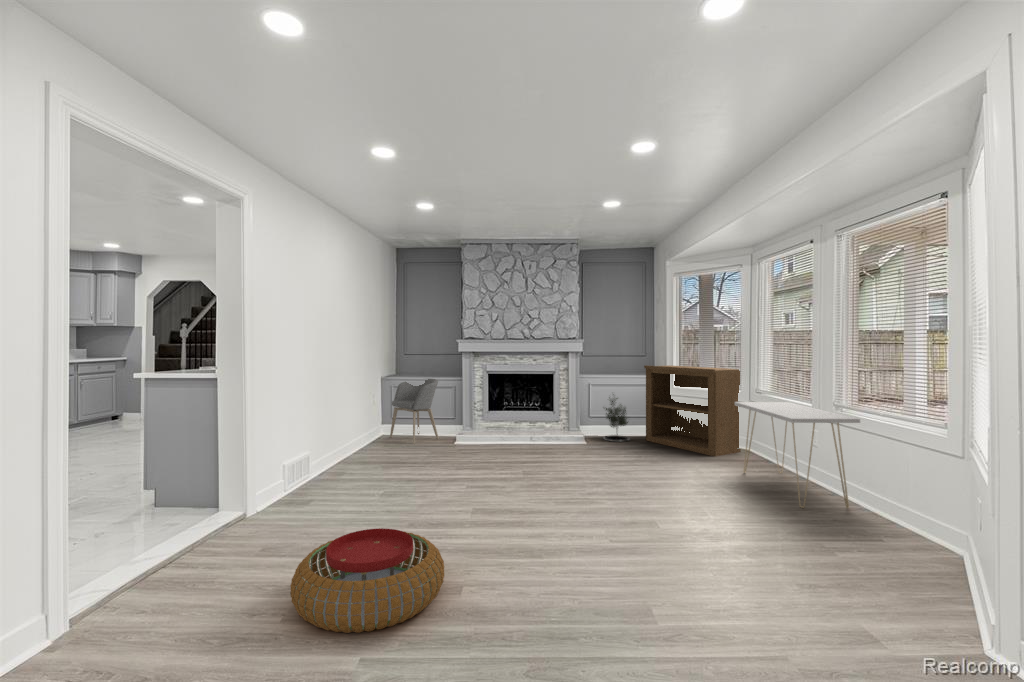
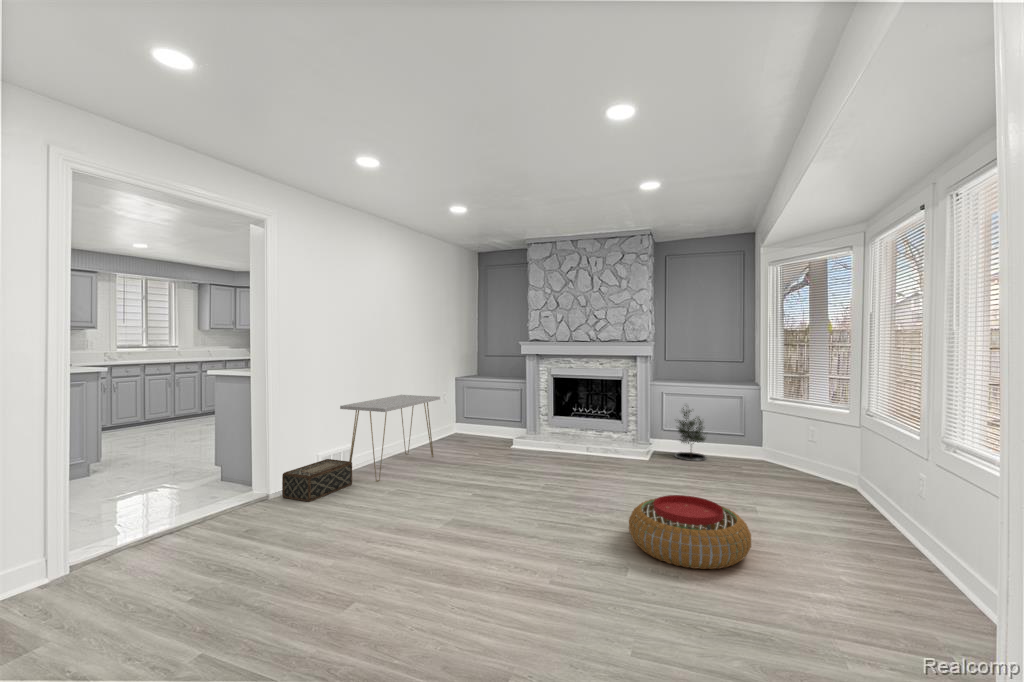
bookshelf: present [644,365,741,457] -> none [724,373,844,491]
armchair: present [390,379,439,444] -> none [457,381,502,445]
console table: present [735,402,860,508] -> present [340,395,440,482]
woven basket: none [269,465,333,510] -> present [282,459,352,502]
pouf: present [291,528,444,633] -> present [629,495,751,569]

